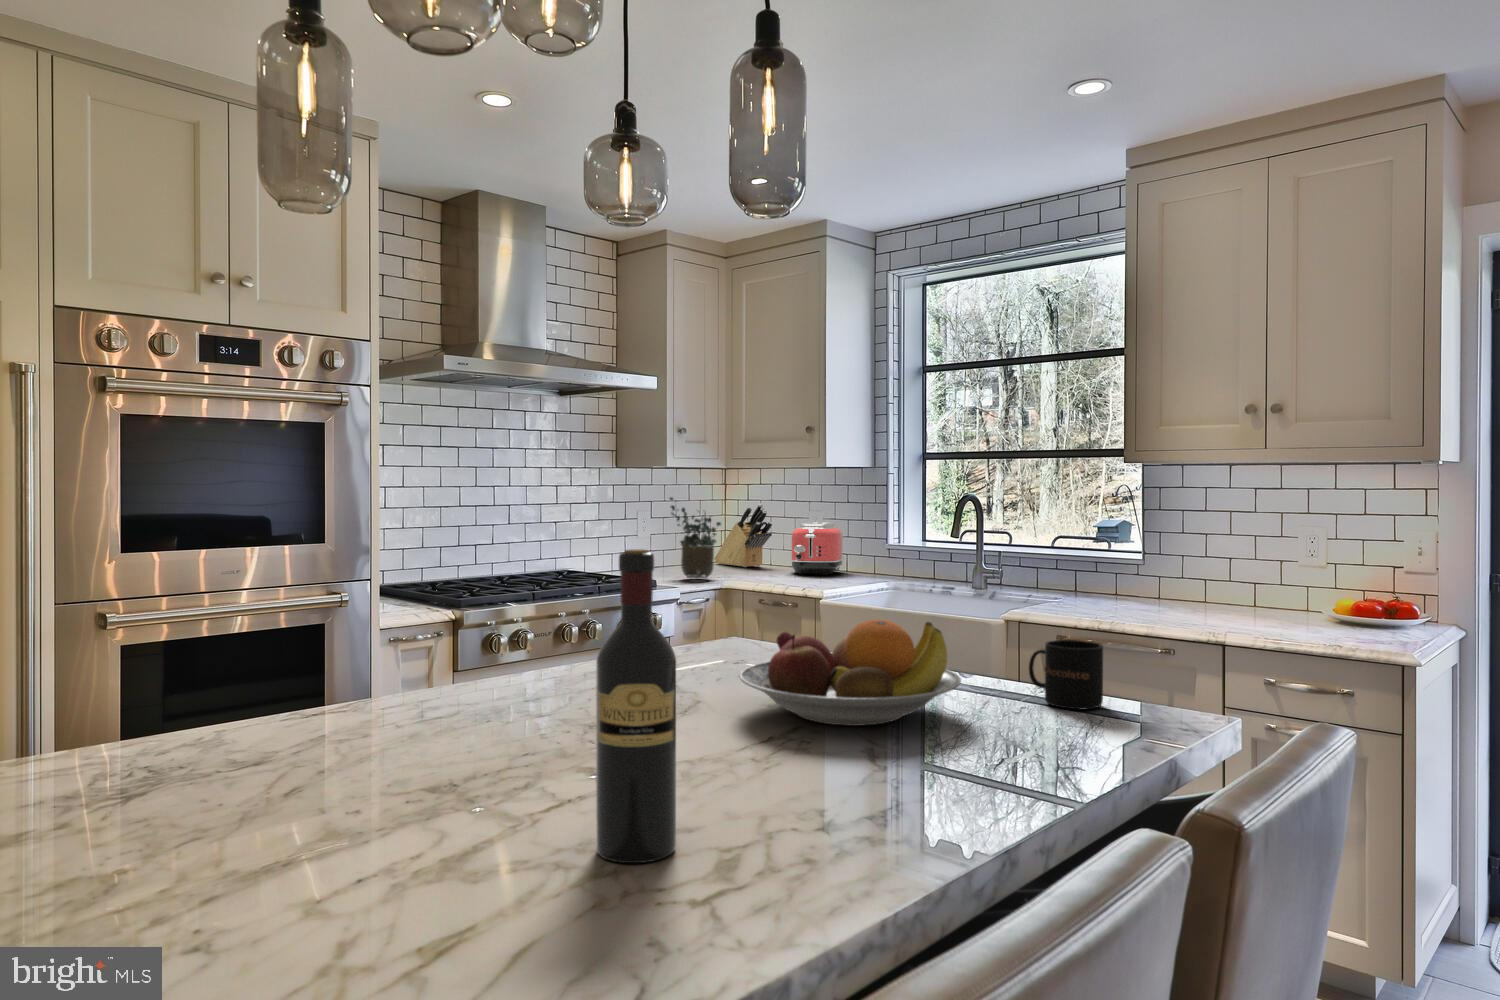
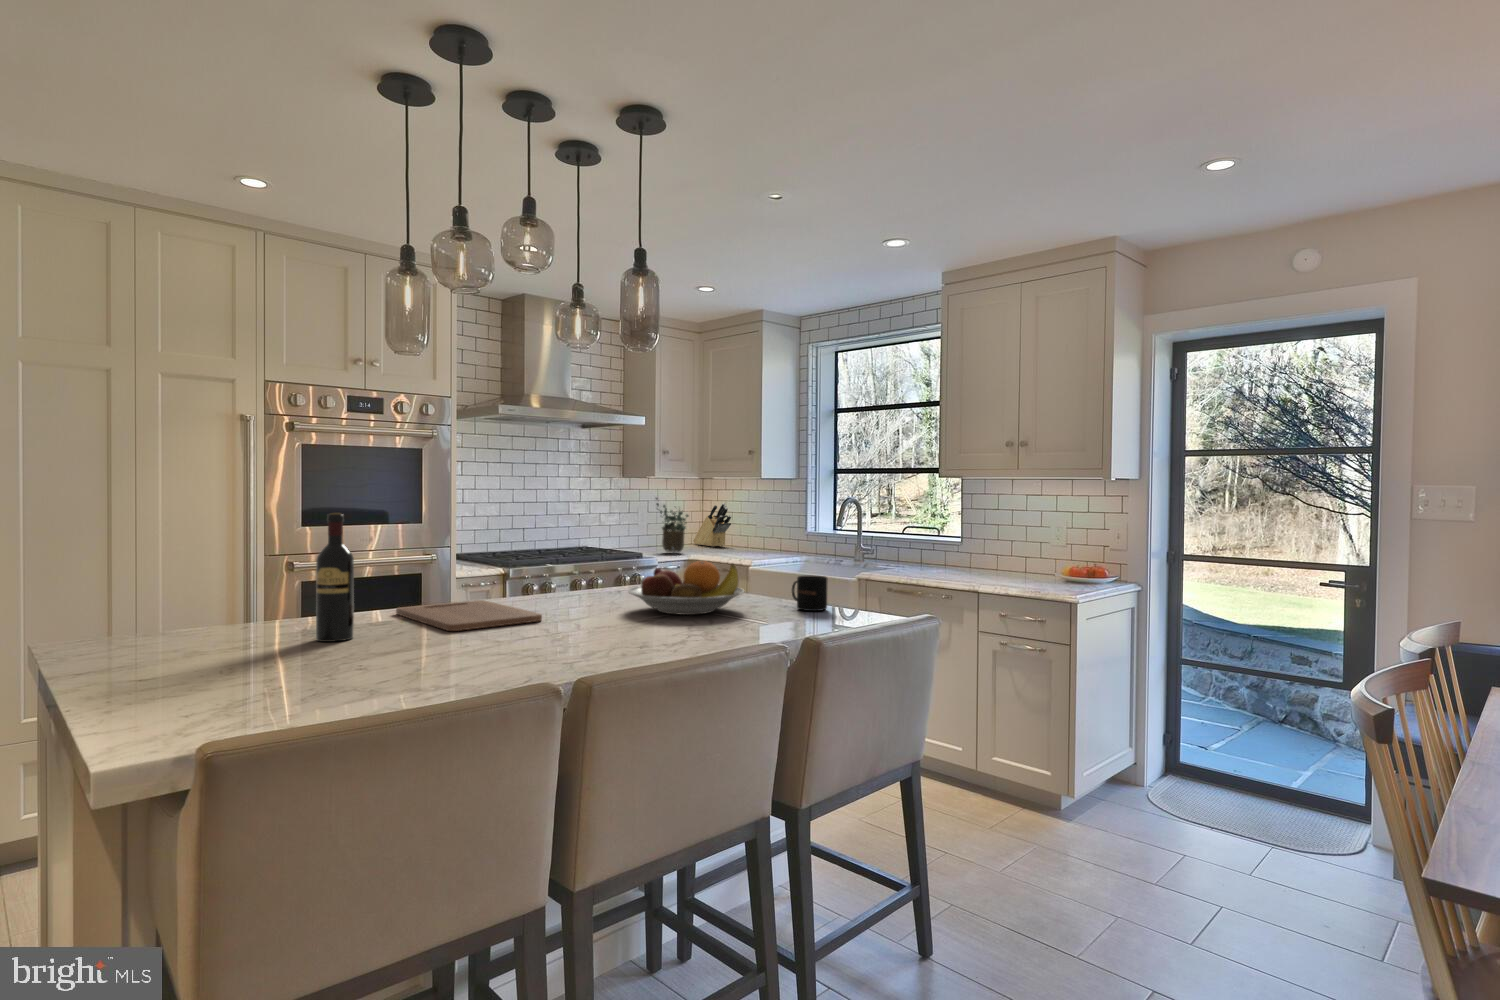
toaster: present [791,522,843,575] -> none [741,516,779,552]
wine bottle: present [596,549,676,863] -> present [316,513,354,642]
cutting board: none [292,698,592,794] -> present [396,600,542,631]

